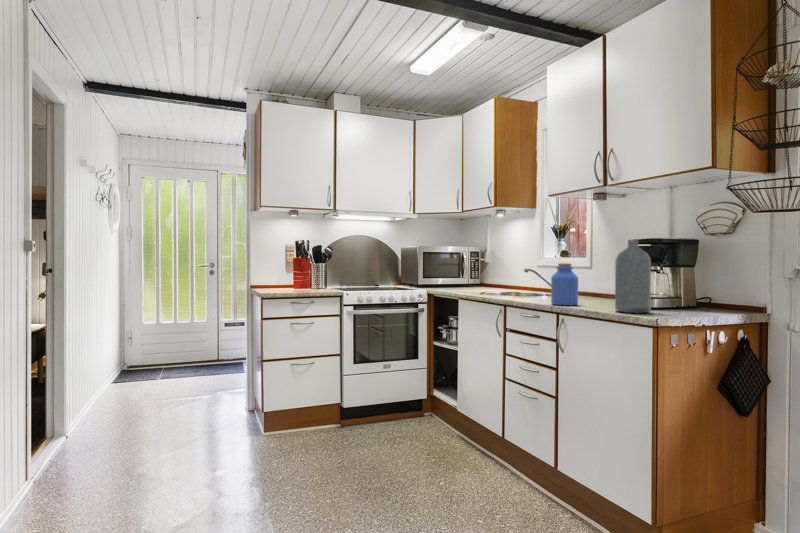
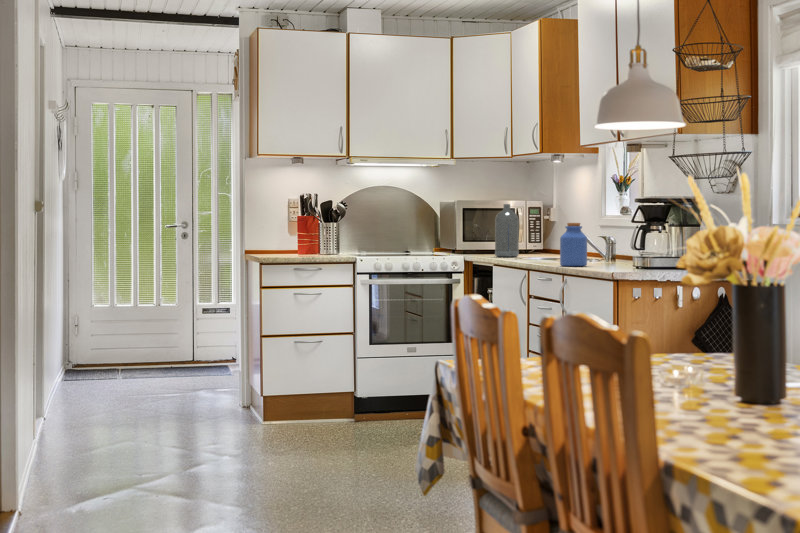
bottle: present [615,240,651,313] -> present [495,204,519,257]

